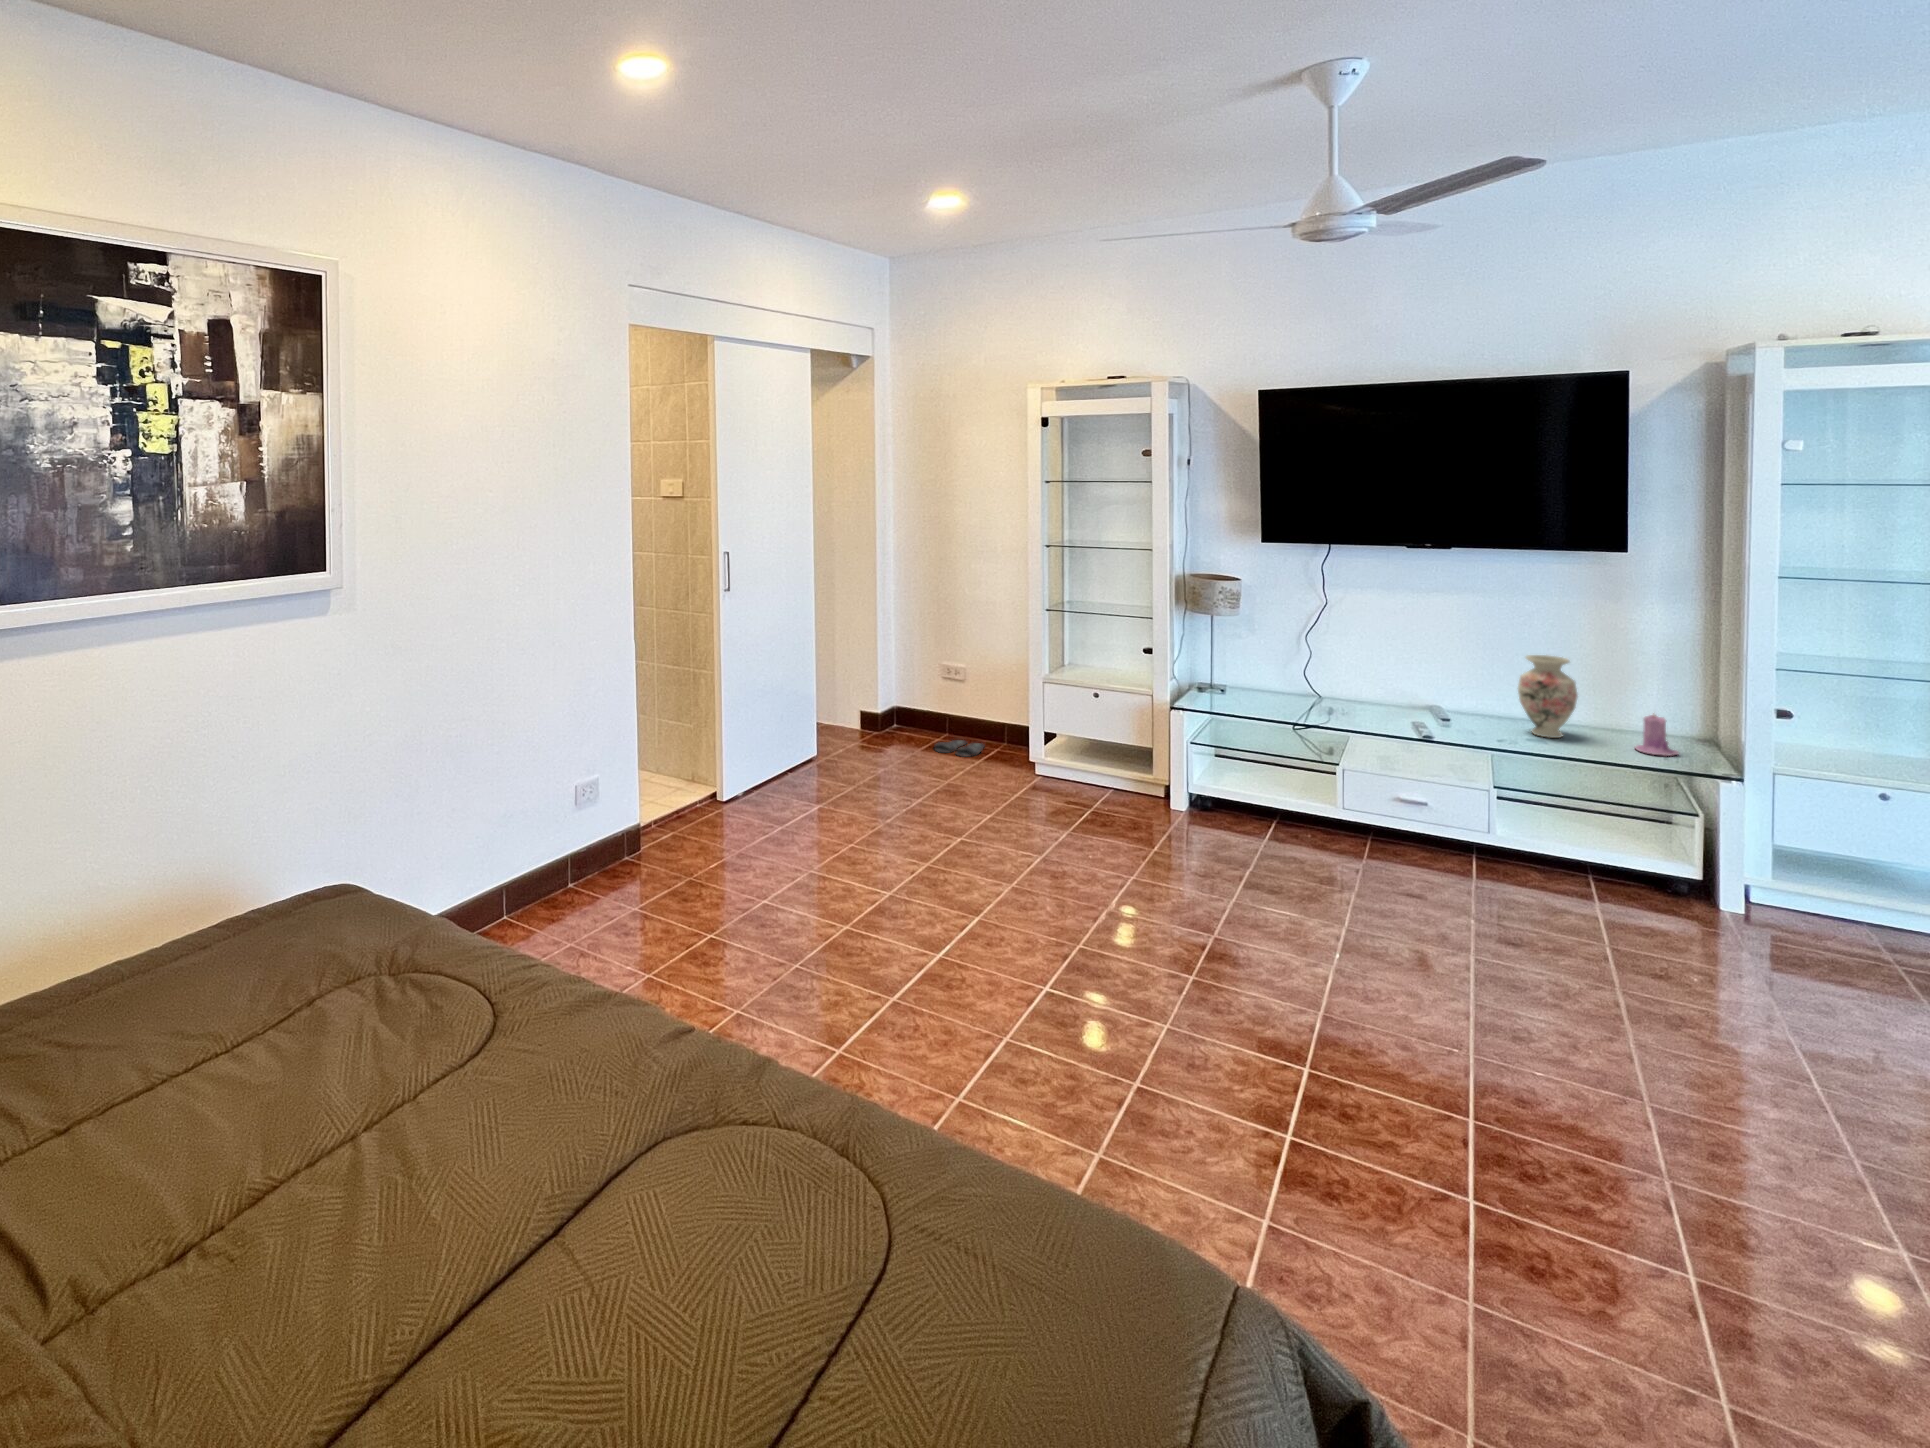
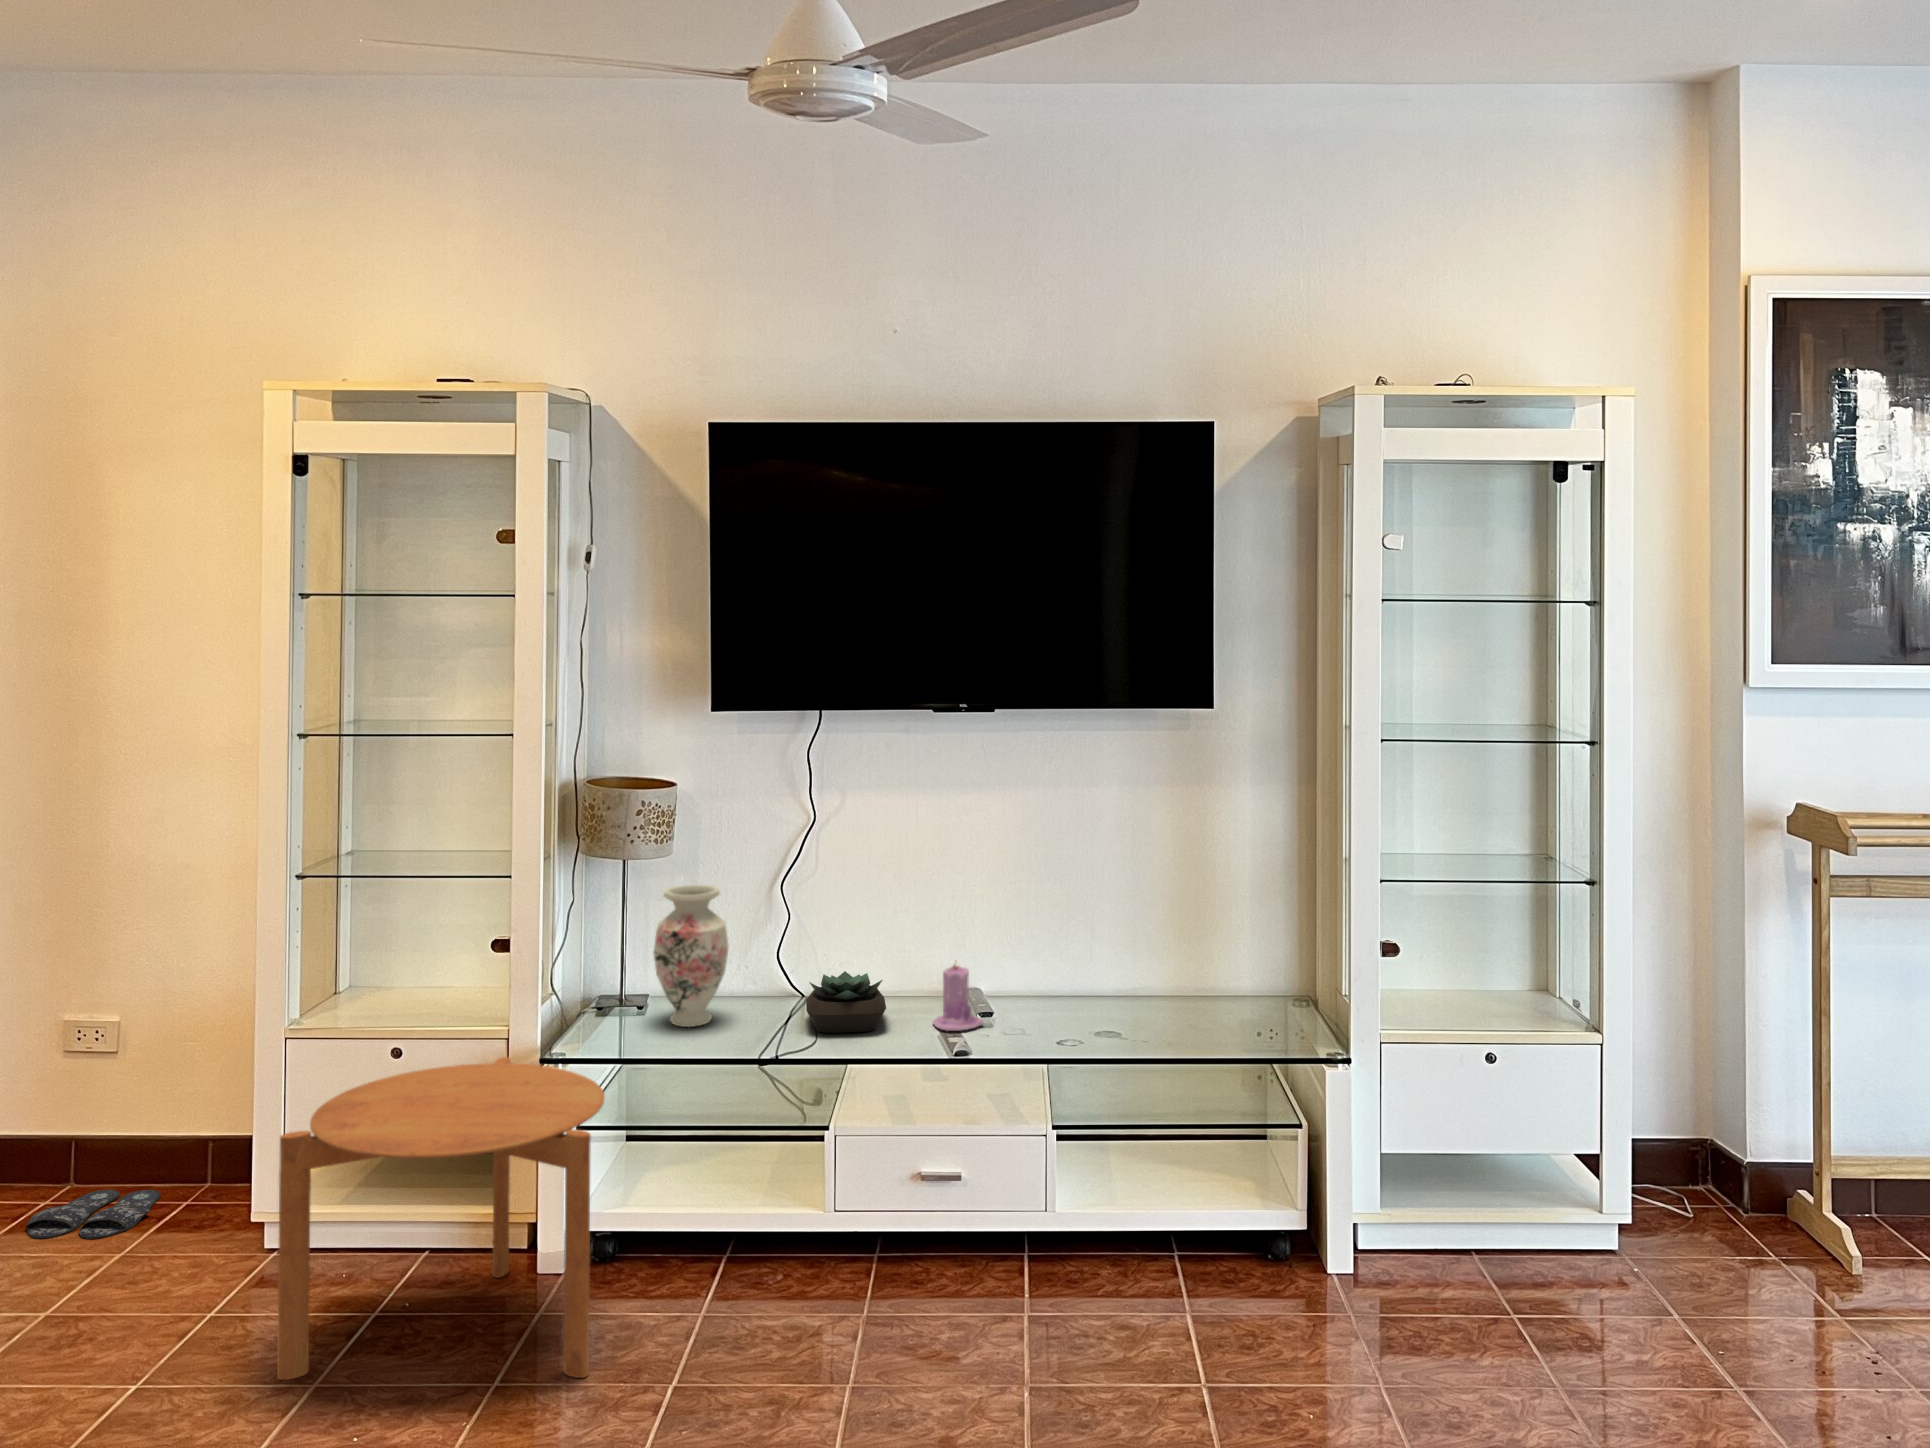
vase: present [1518,655,1578,738] -> present [654,885,729,1027]
succulent plant: none [1323,687,1376,719] -> present [806,971,886,1033]
side table: none [1052,702,1208,851] -> present [277,1057,605,1380]
candle: present [1635,715,1679,756] -> present [933,964,983,1031]

